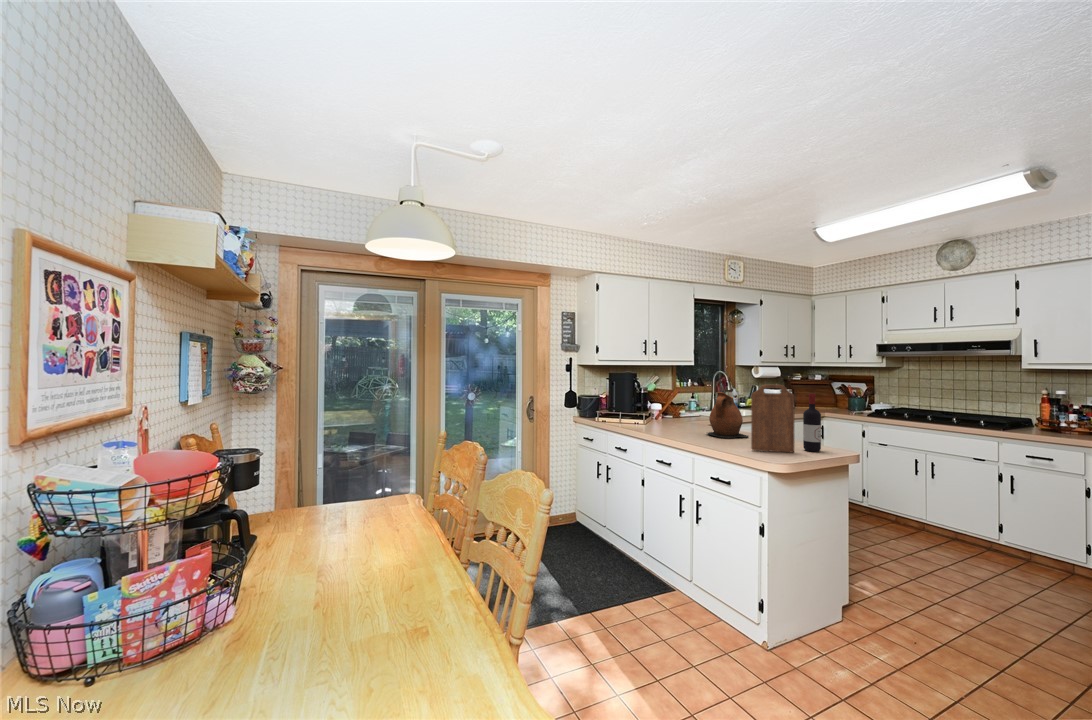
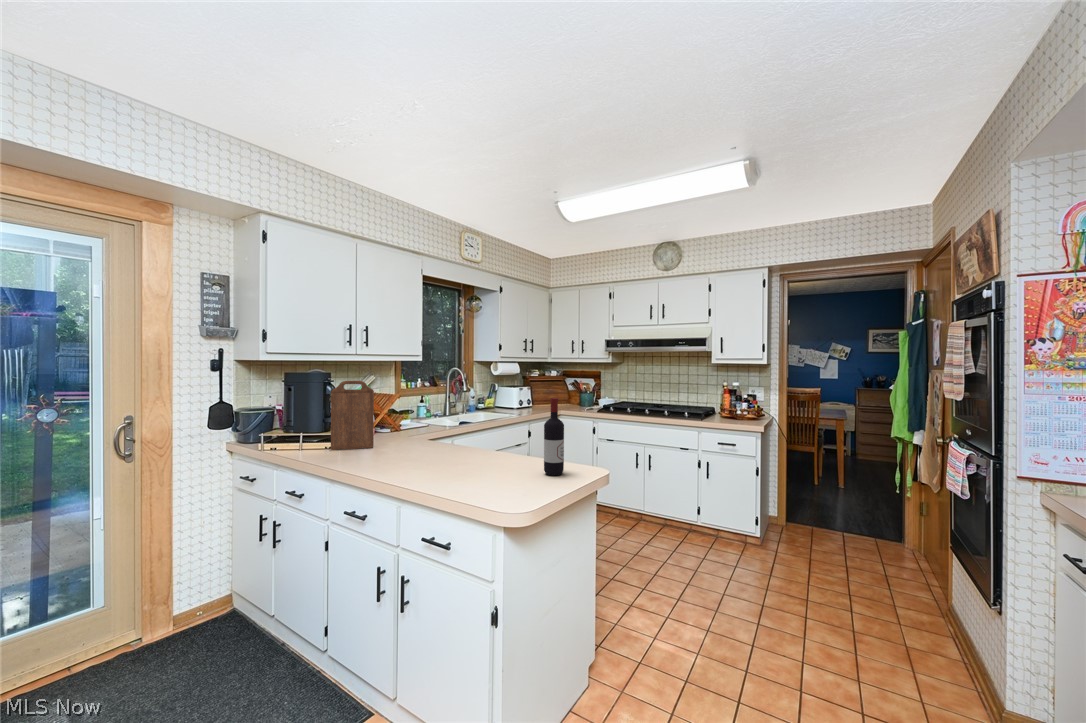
cutting board: present [751,384,795,453] -> present [331,381,374,450]
ceramic pitcher: present [708,392,748,437] -> none [423,399,480,462]

